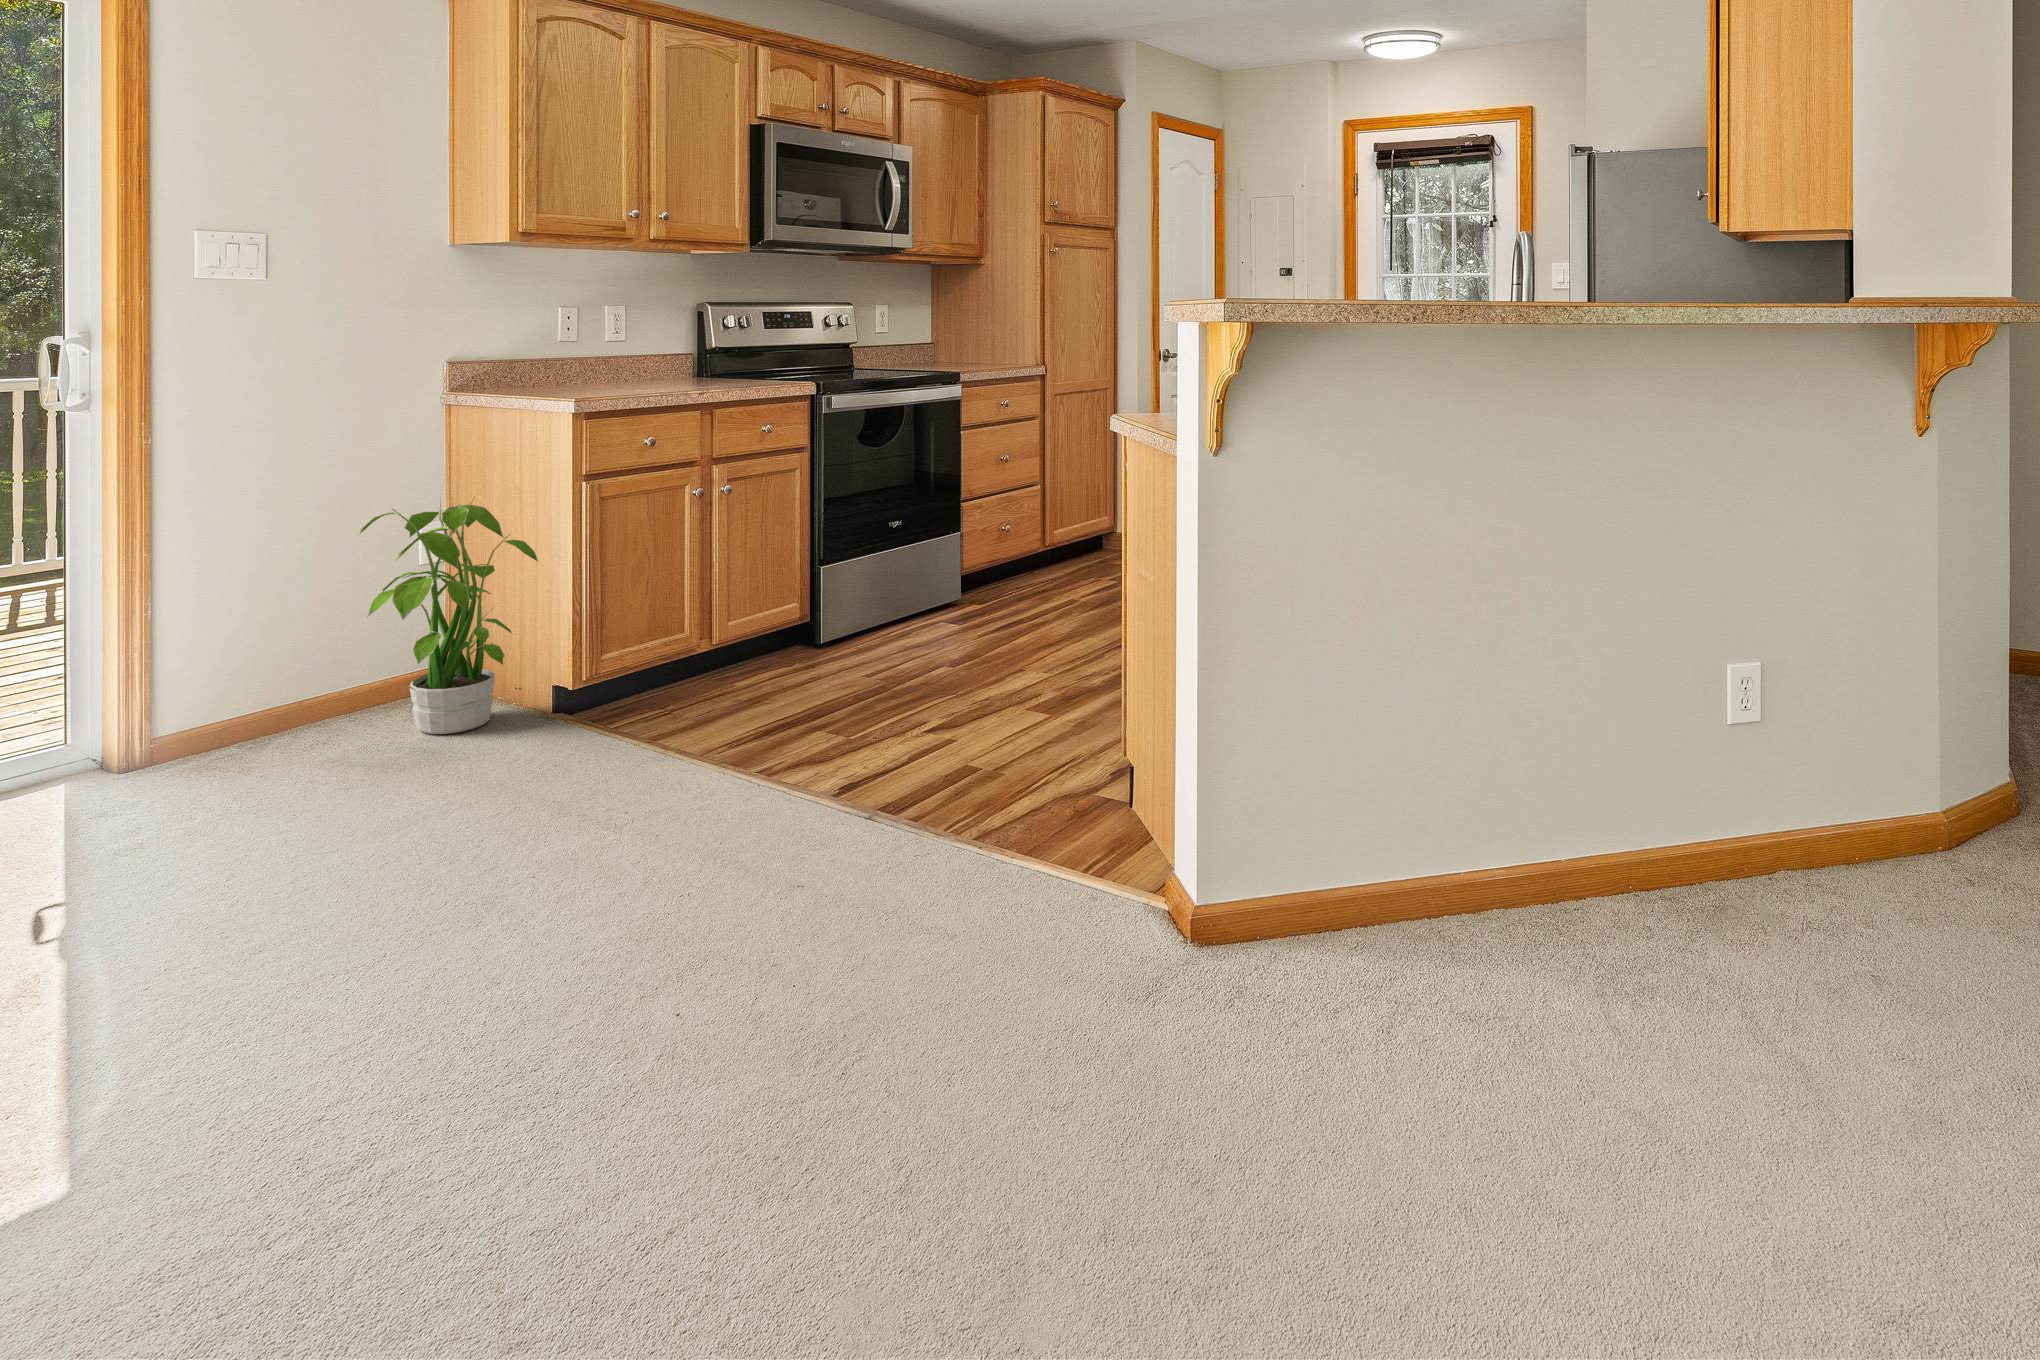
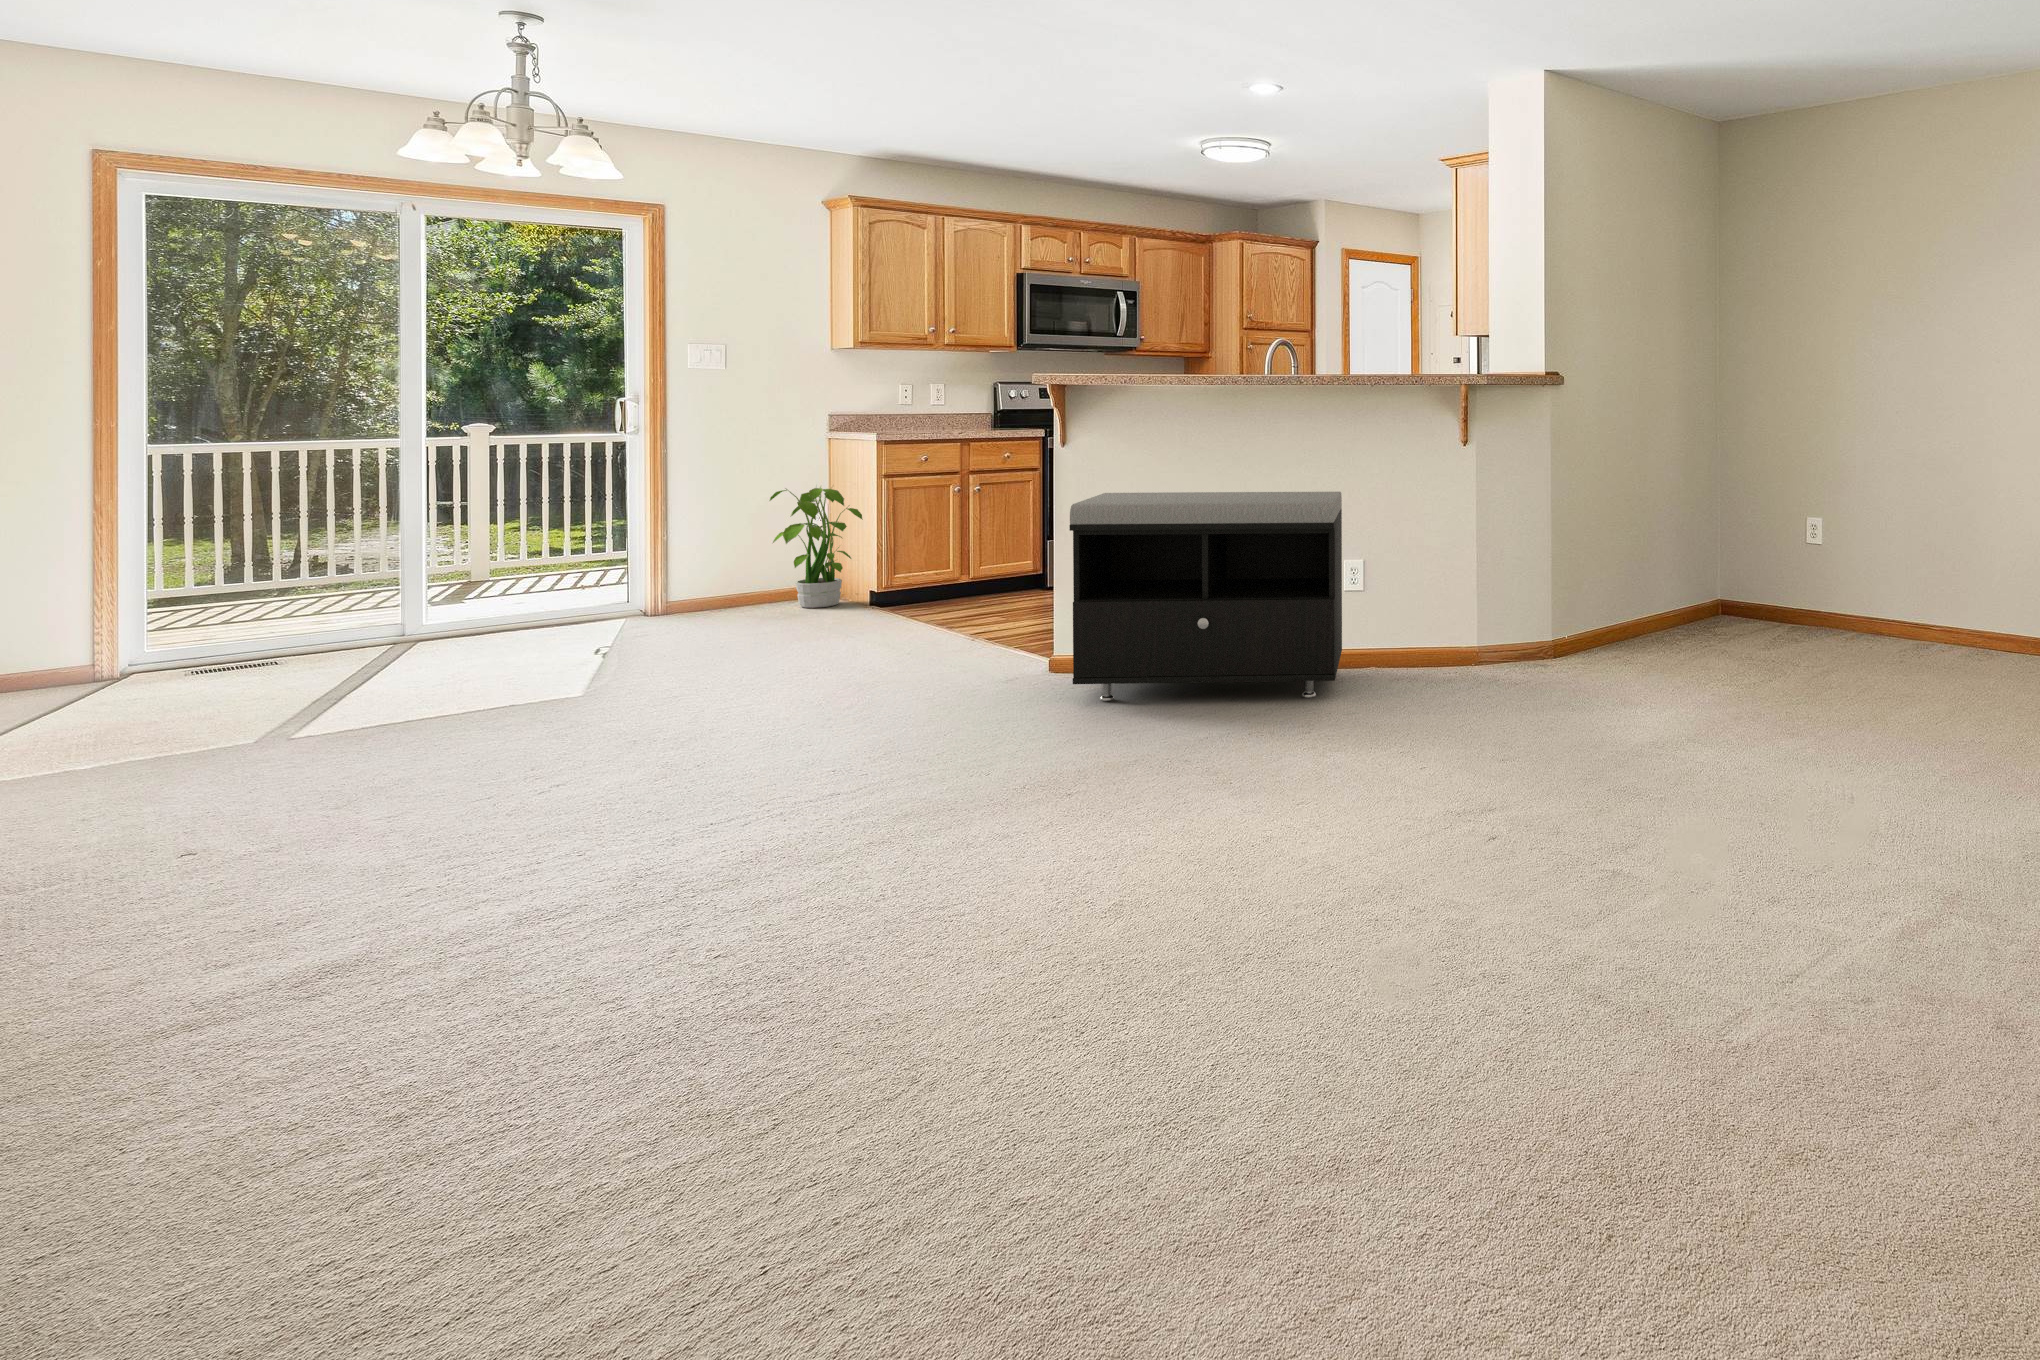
storage bench: none [1310,535,1995,1078] -> present [1069,492,1342,701]

